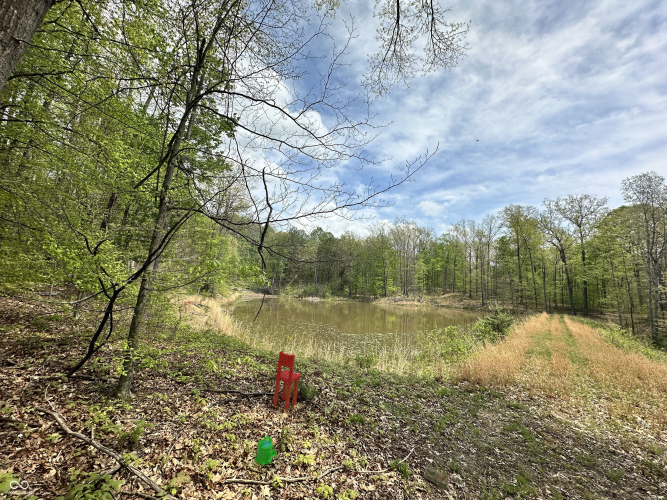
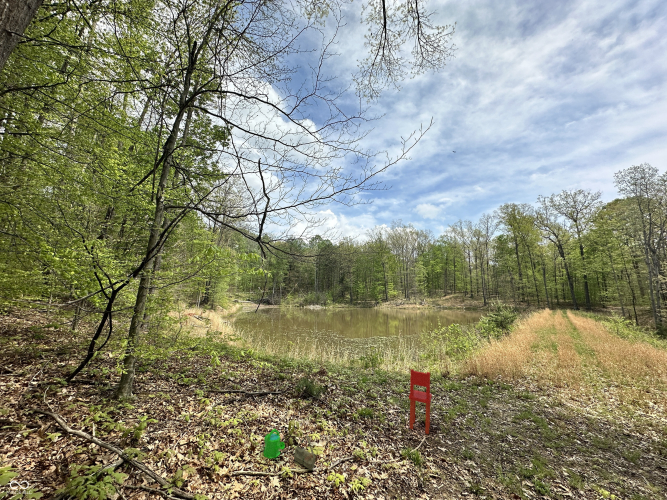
chair: present [273,351,301,410] -> present [409,369,432,434]
bag: present [424,457,448,489] -> present [294,435,315,470]

